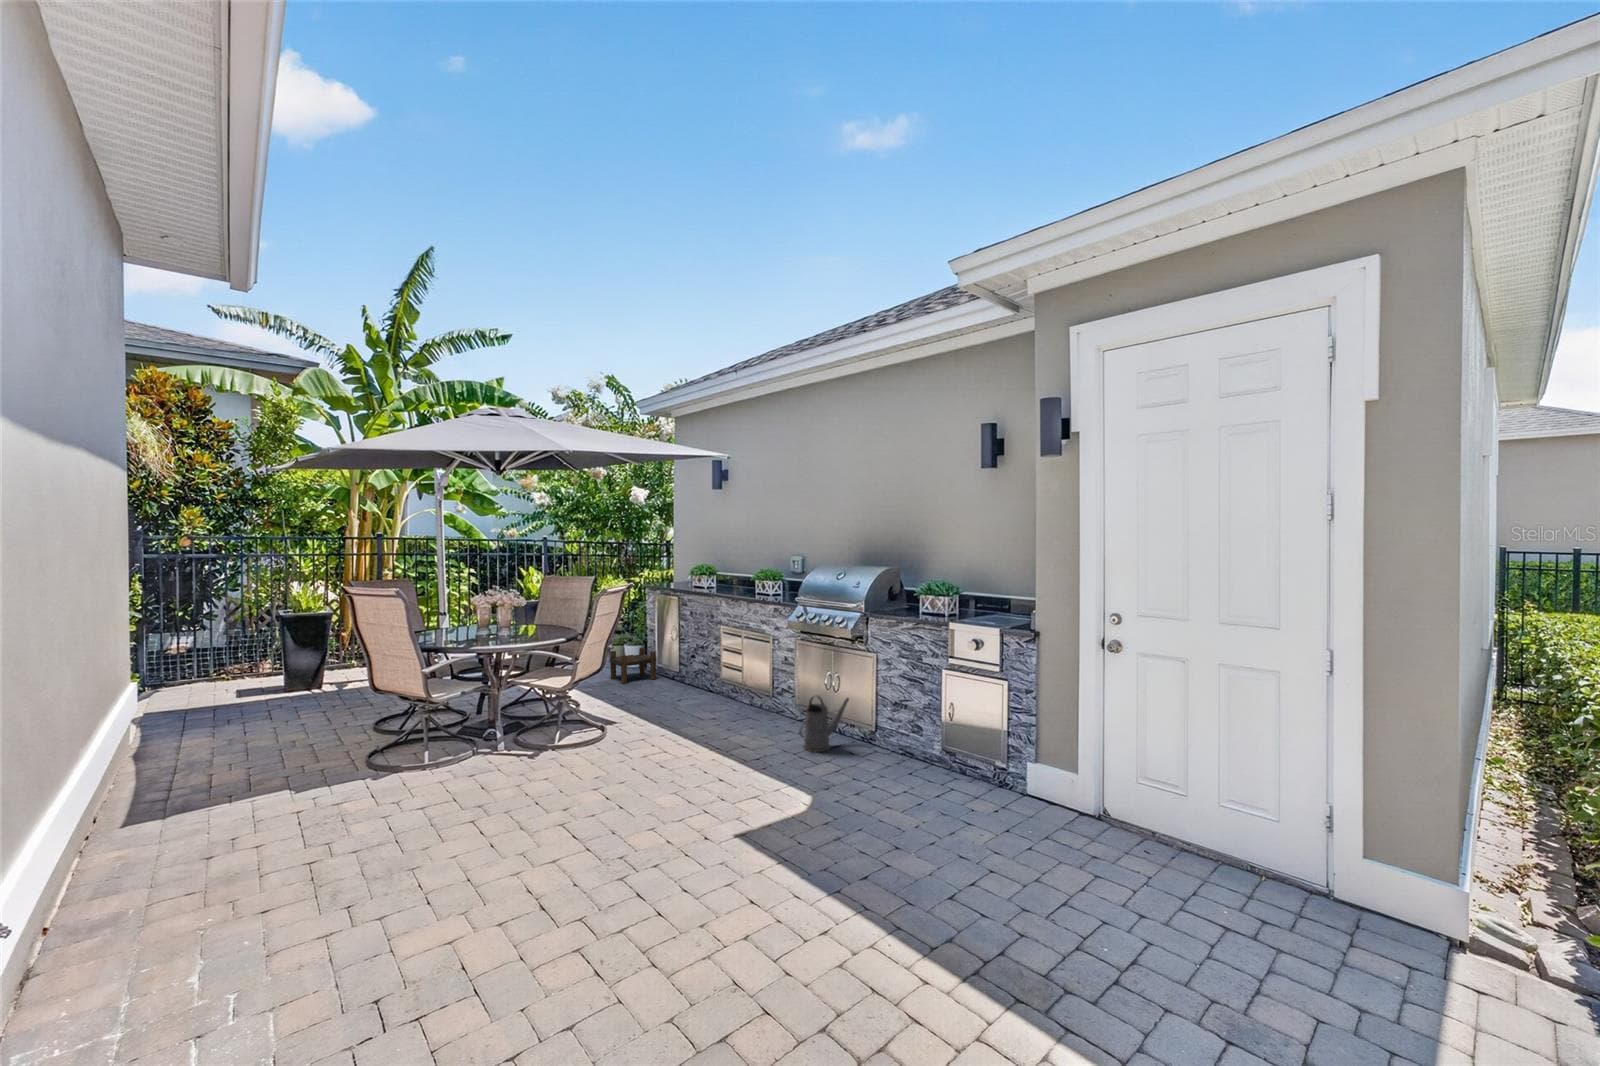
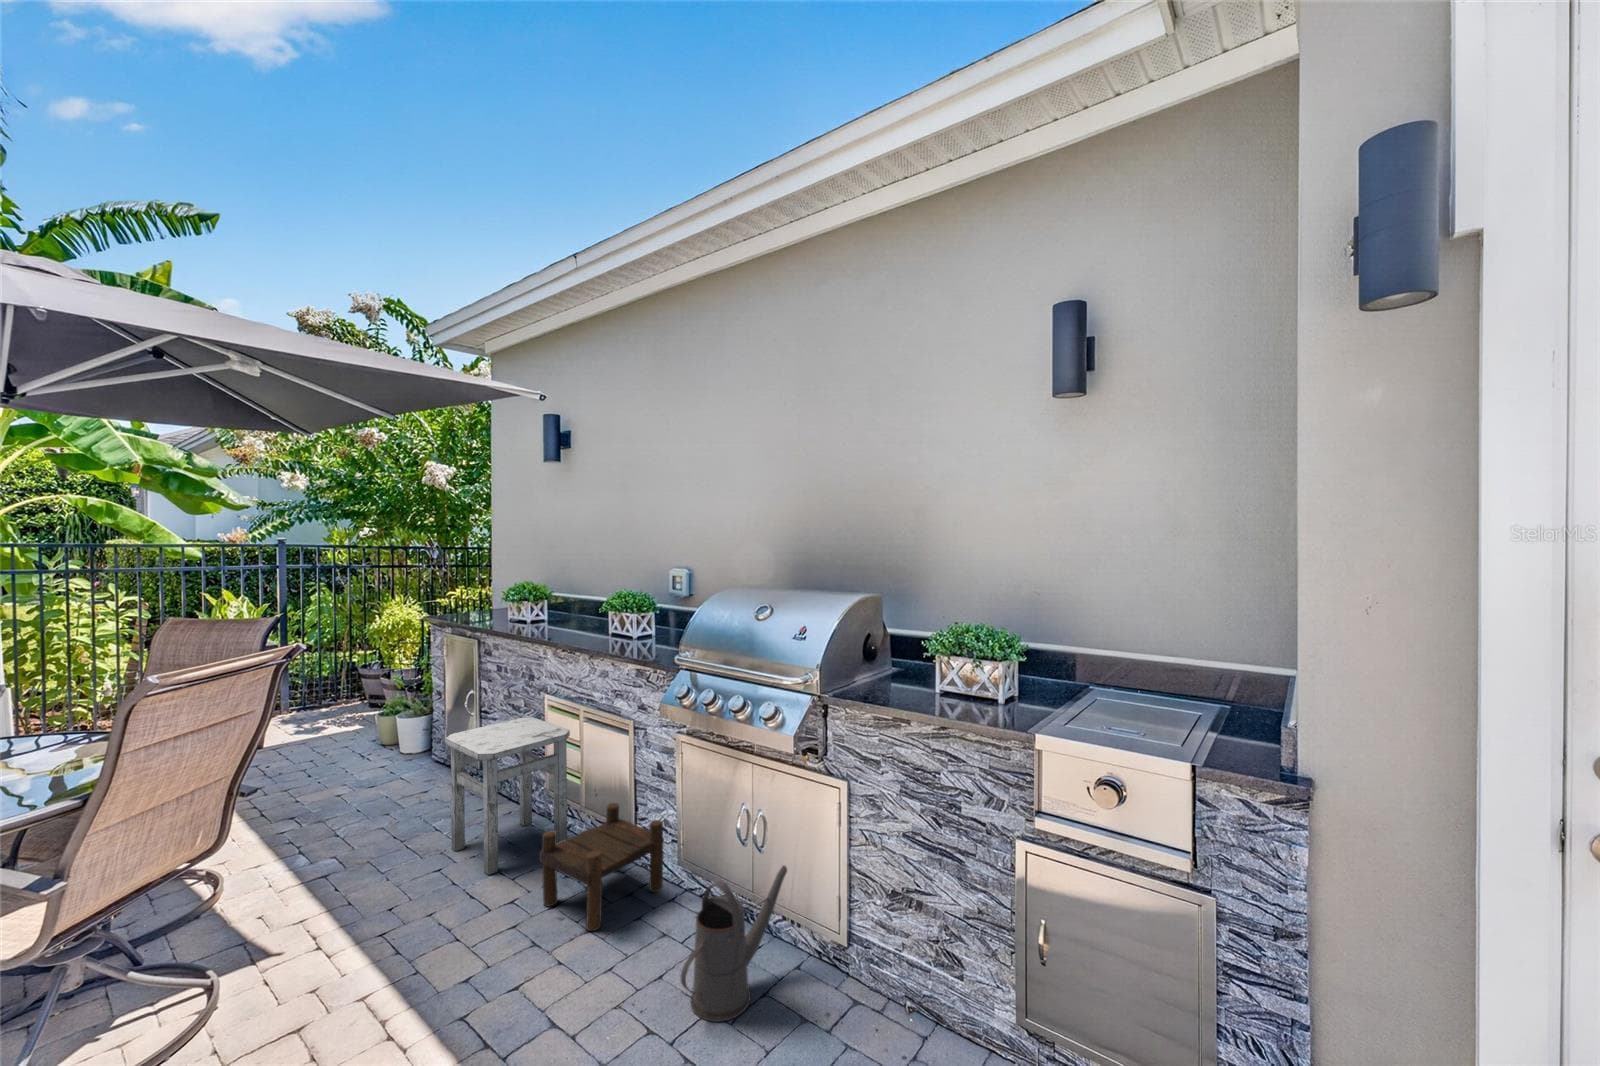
side table: none [673,639,737,713] -> present [445,717,570,875]
stool: present [610,647,656,684] -> present [539,803,664,931]

